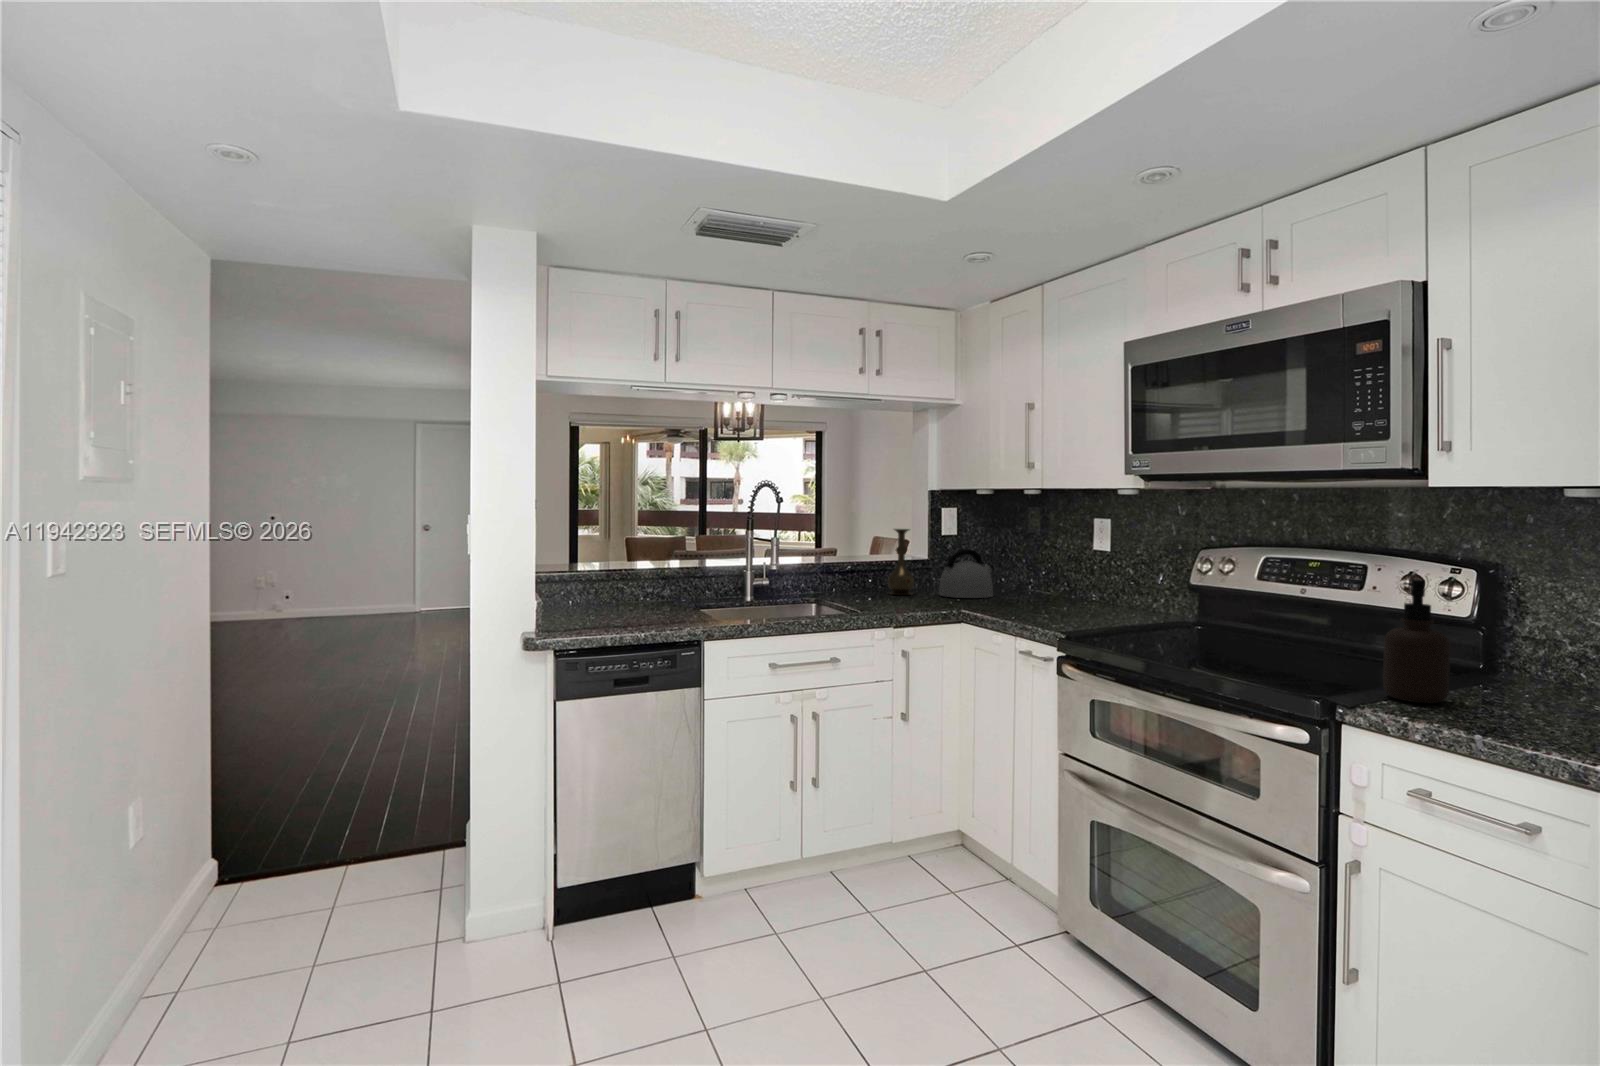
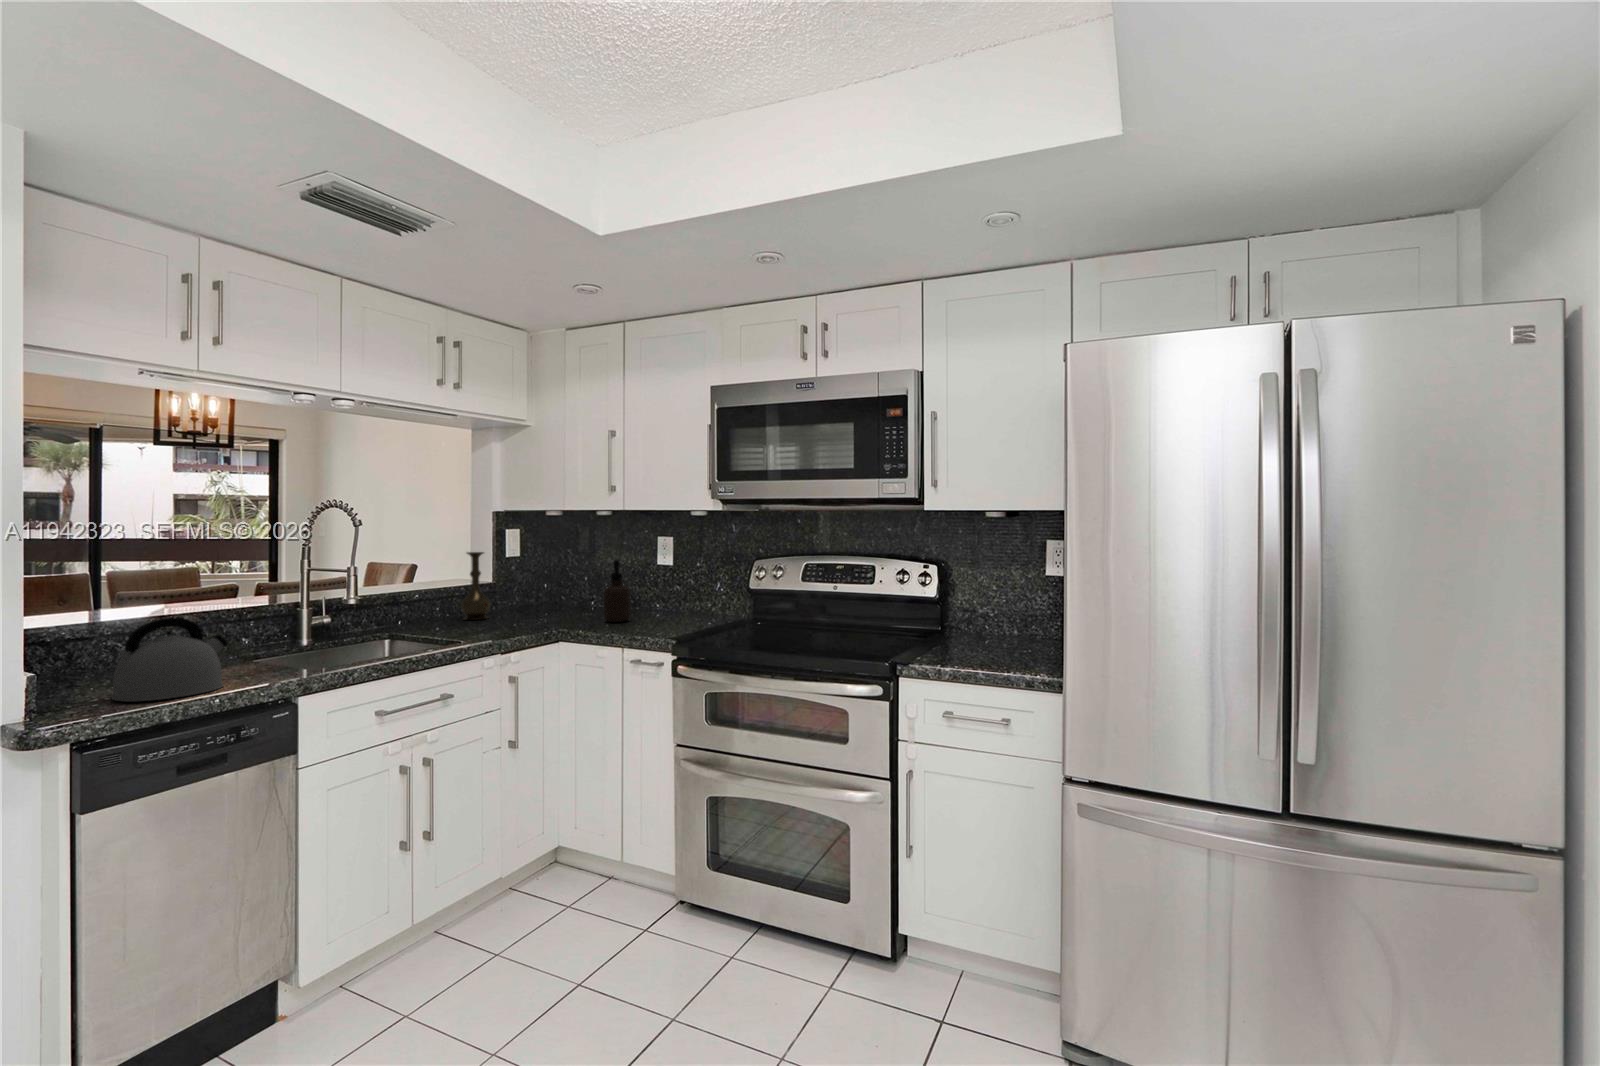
kettle: present [939,549,994,598] -> present [111,617,228,702]
soap dispenser: present [1383,579,1450,703] -> present [603,560,631,622]

